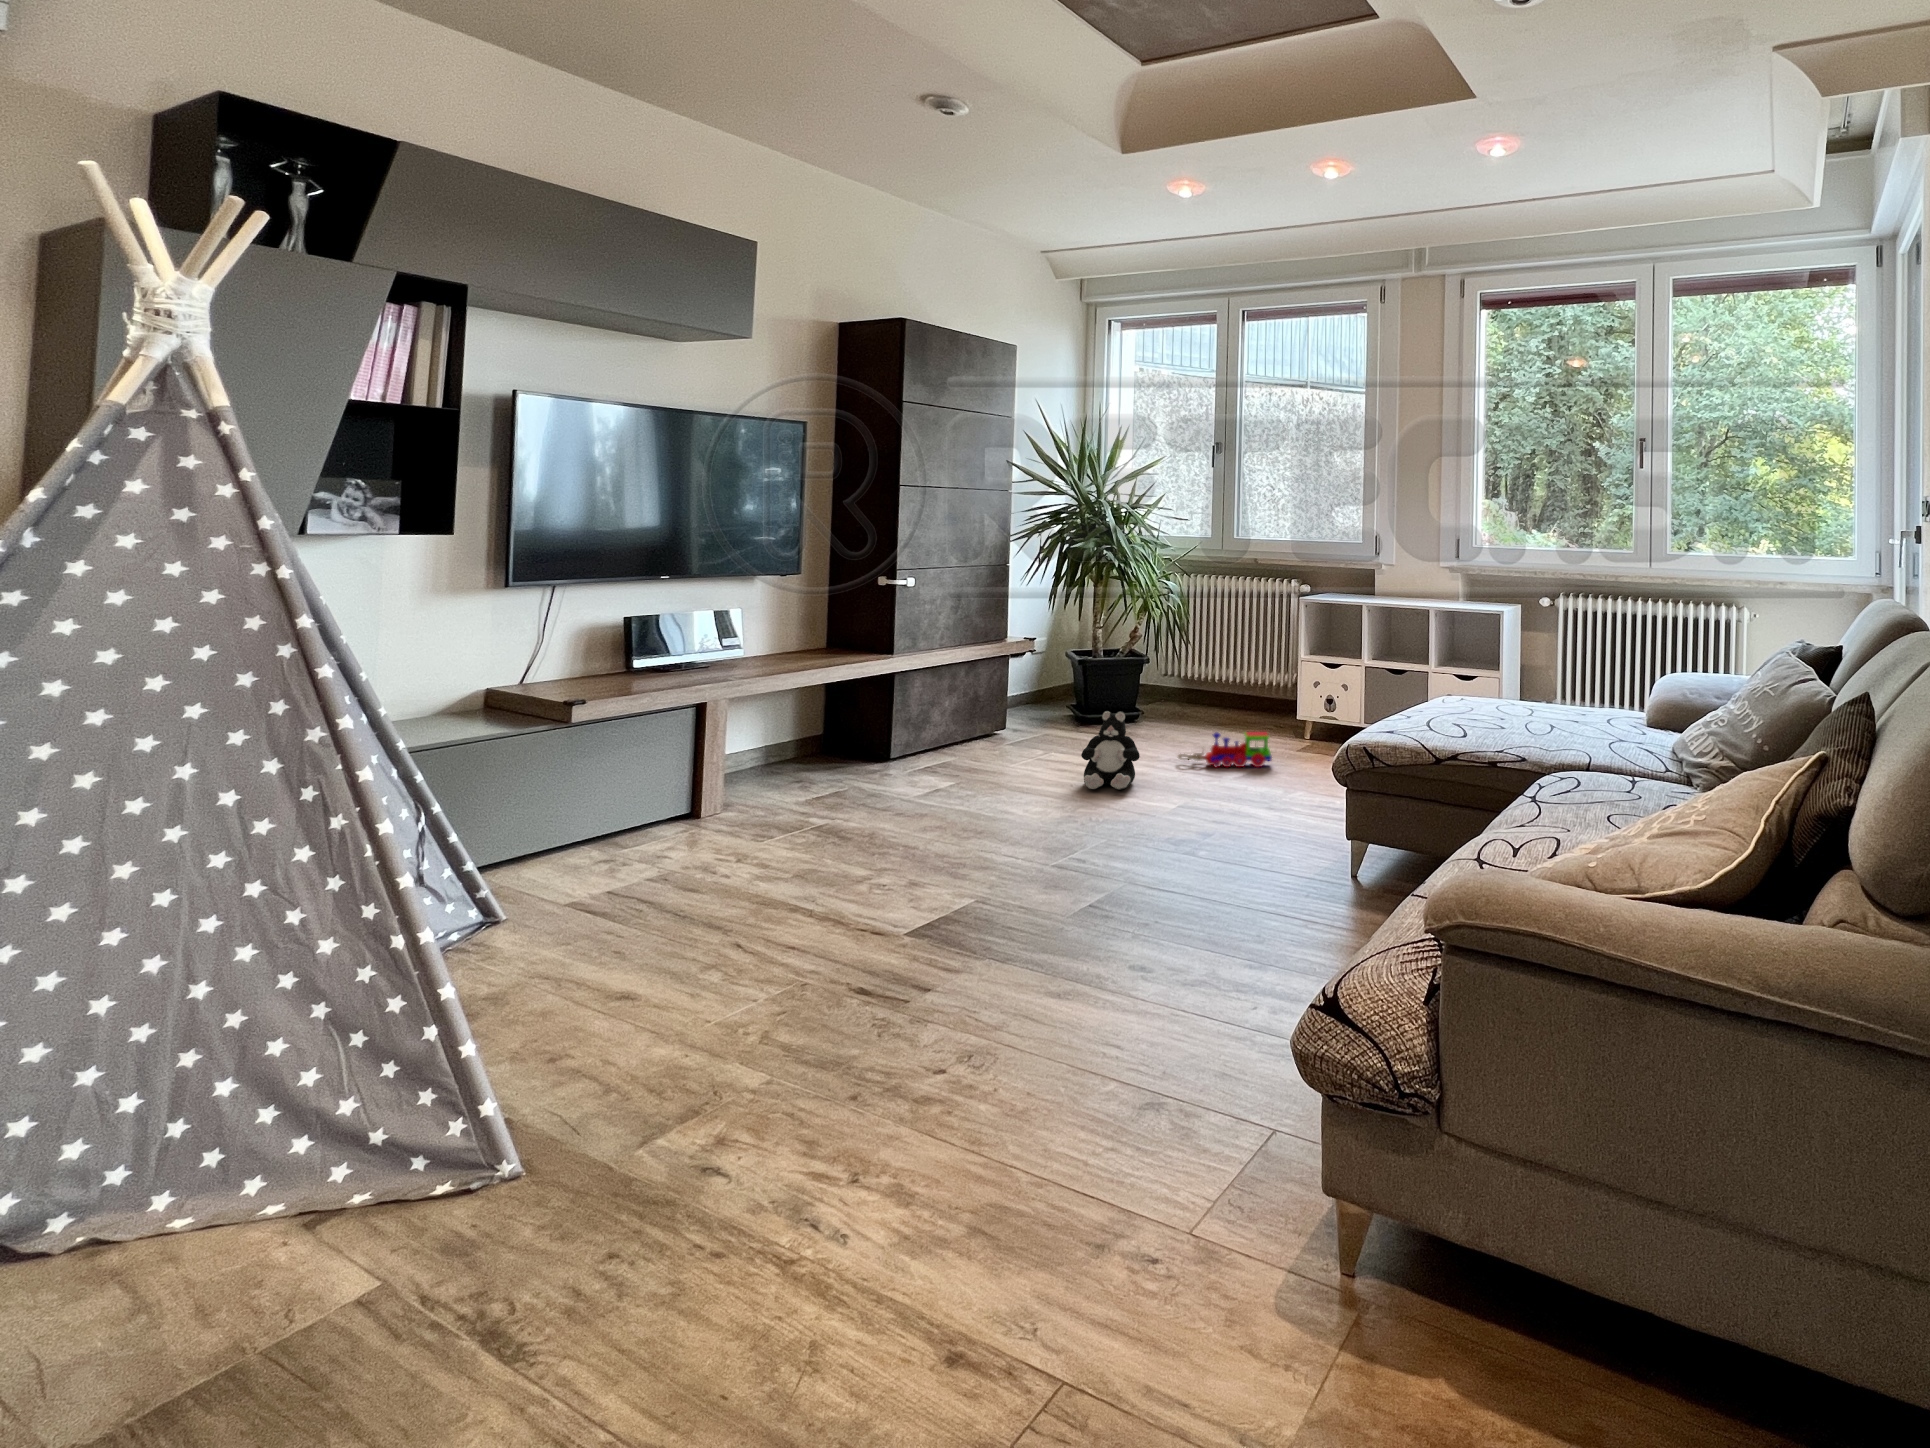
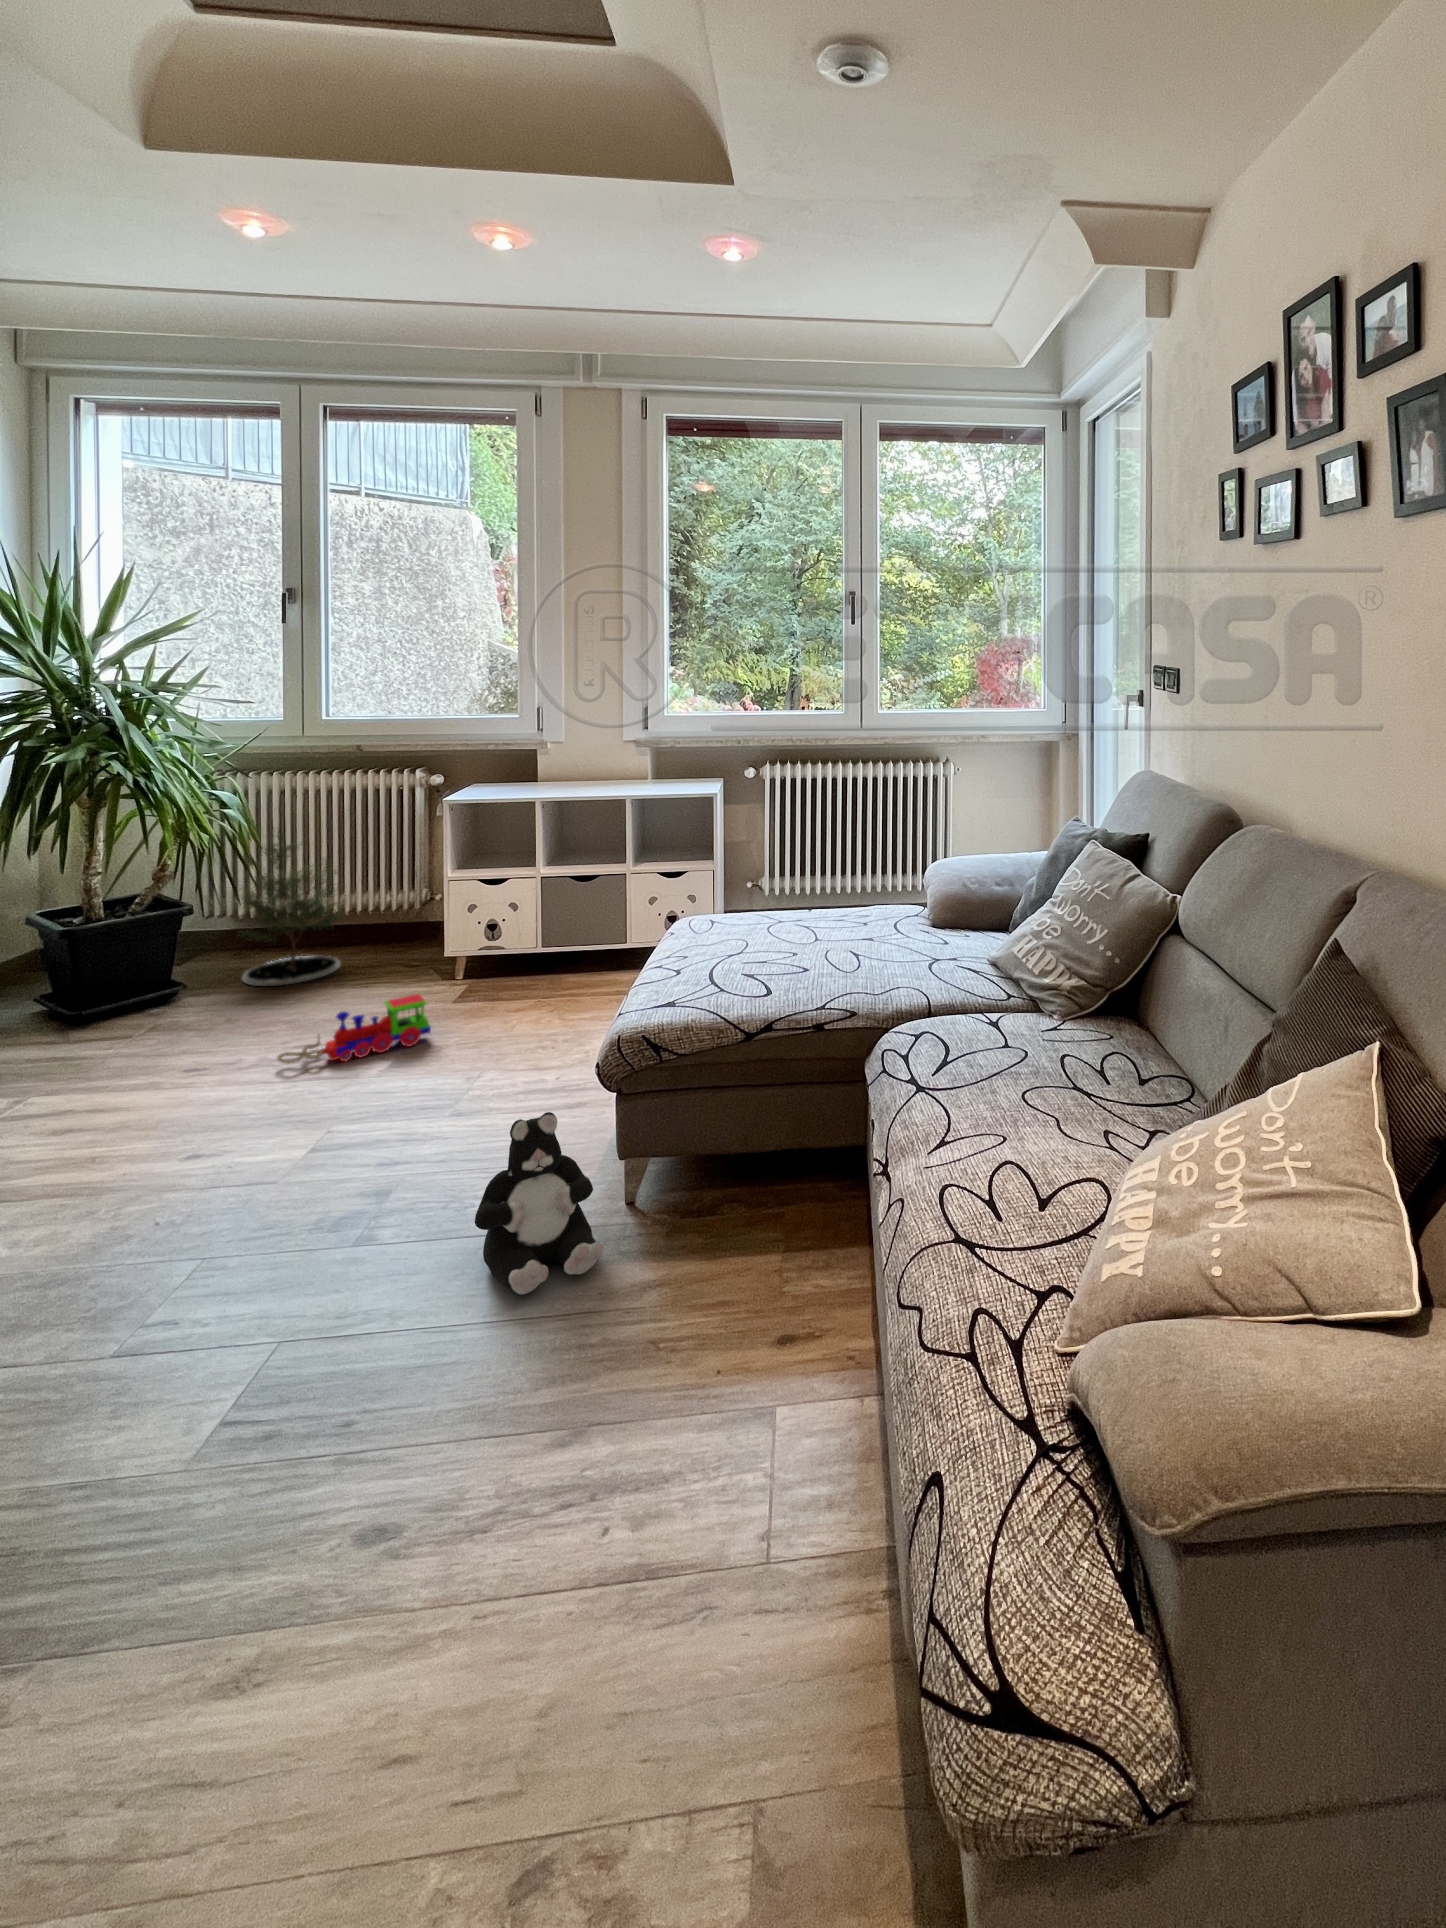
potted tree: none [1173,610,1242,723] -> present [241,831,344,986]
plush toy: present [1081,711,1140,790] -> present [475,1112,603,1295]

